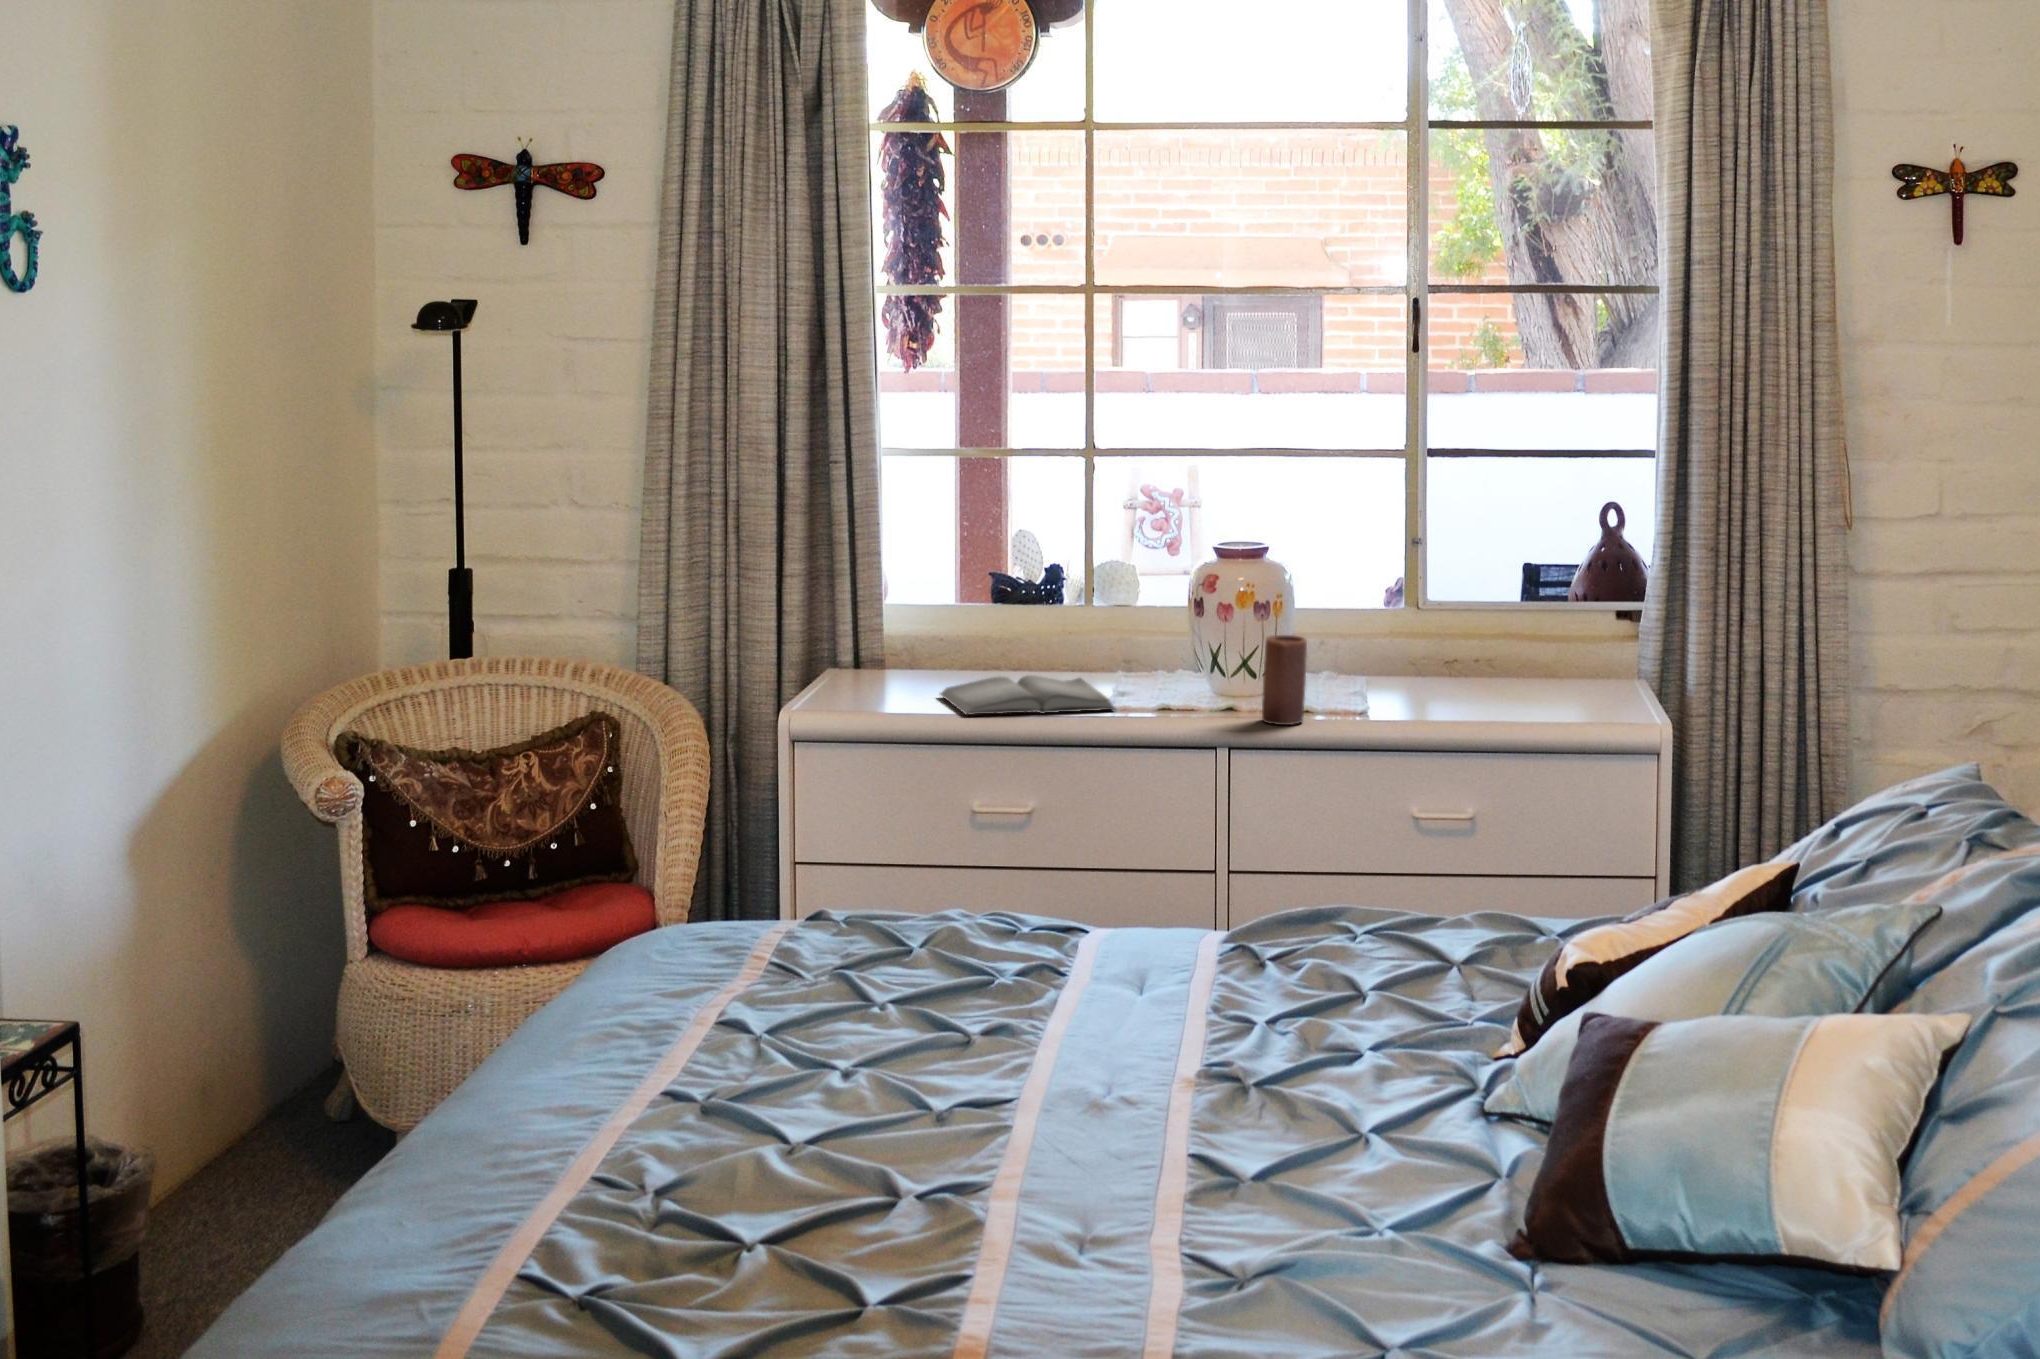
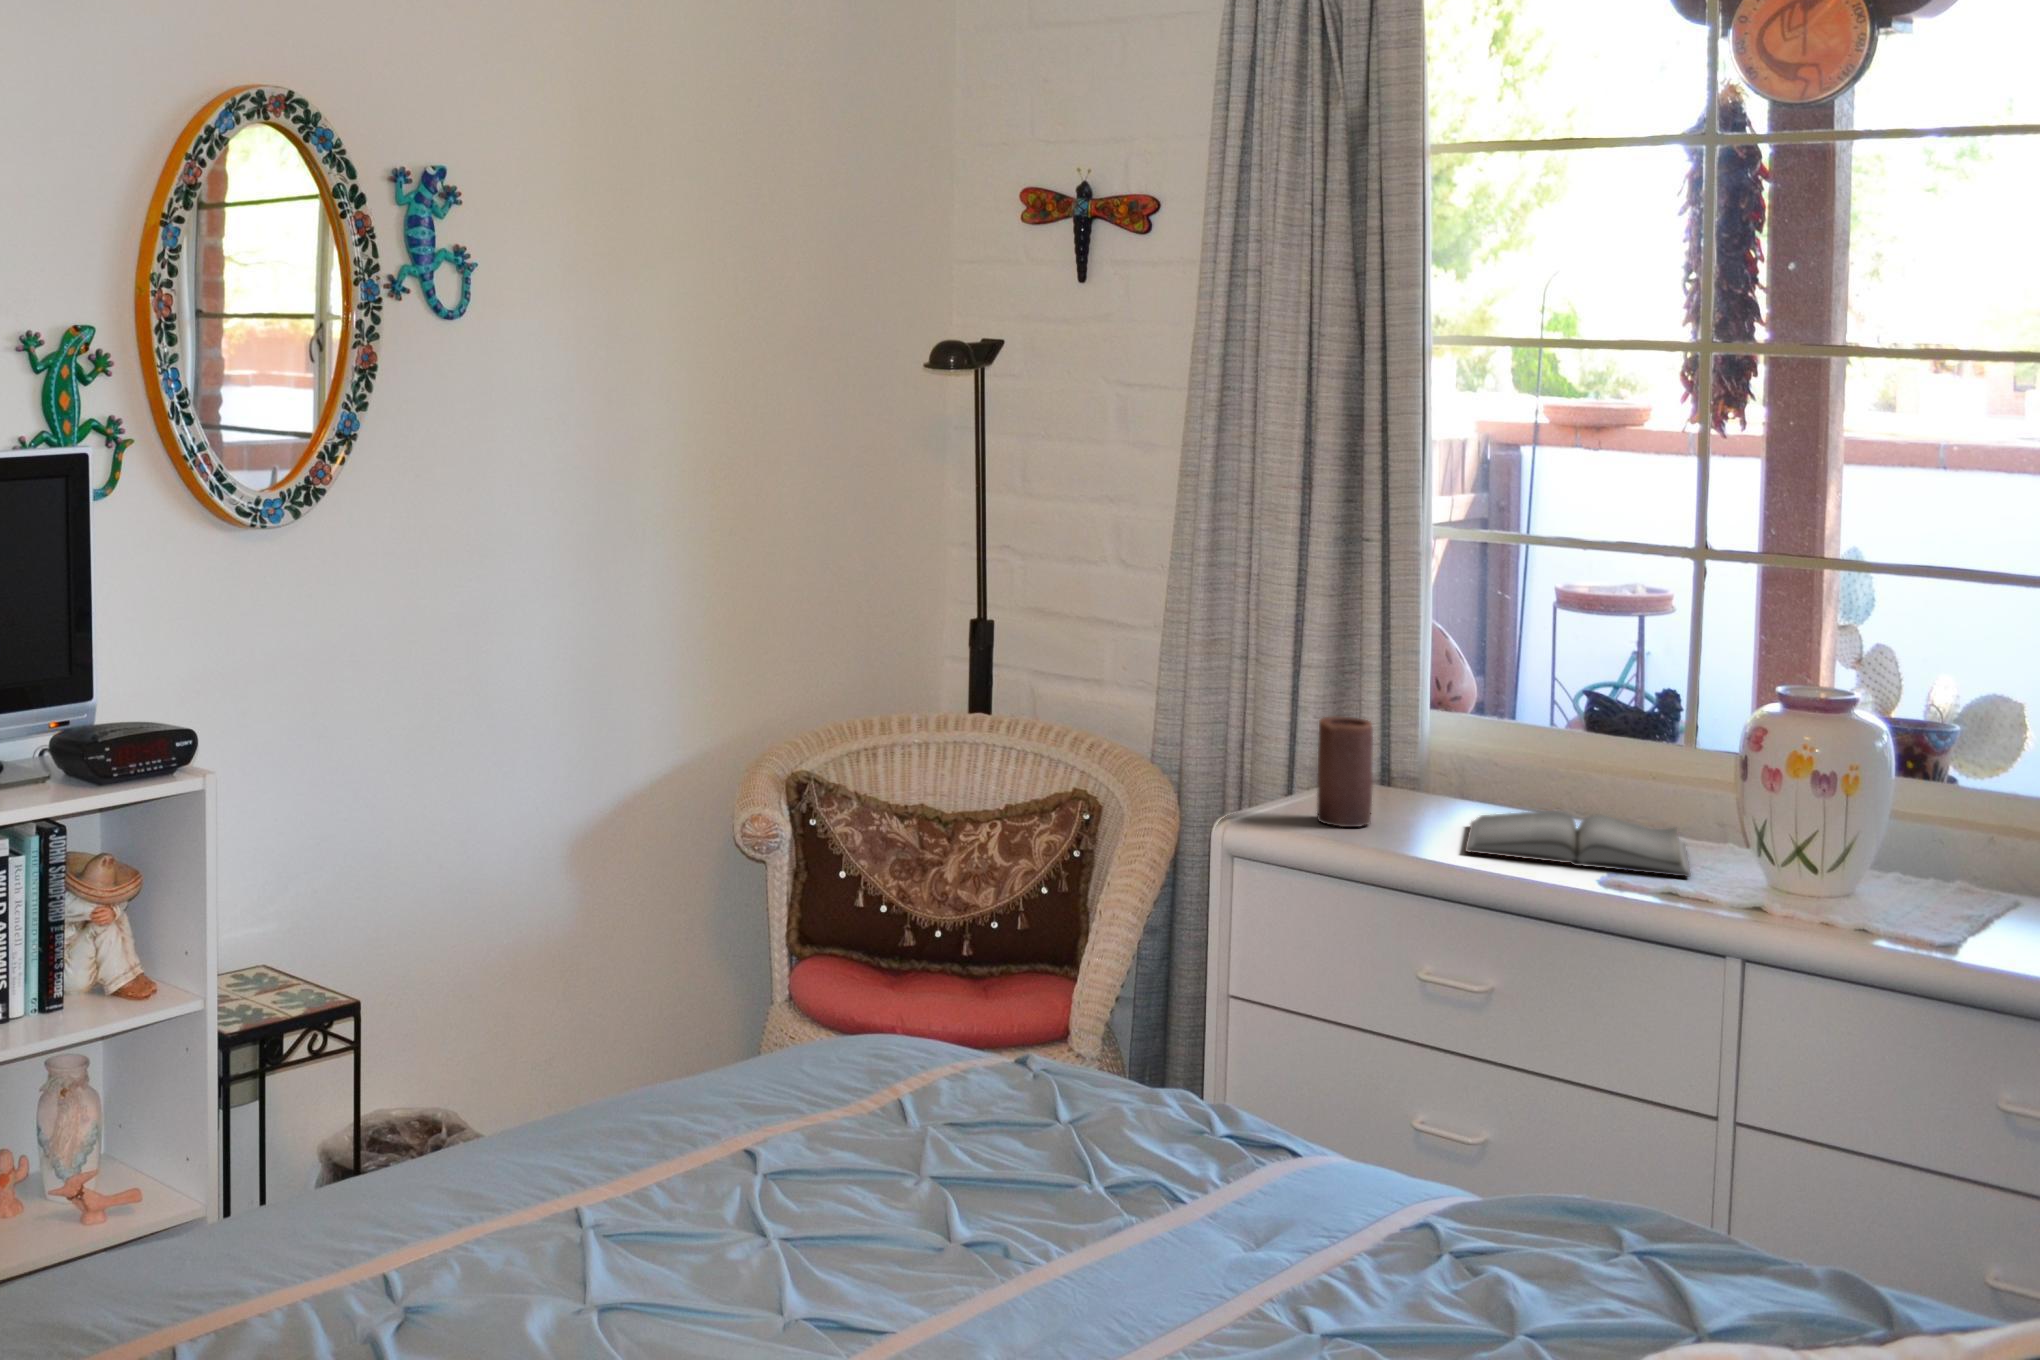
candle: present [1262,635,1307,725] -> present [1317,716,1373,827]

